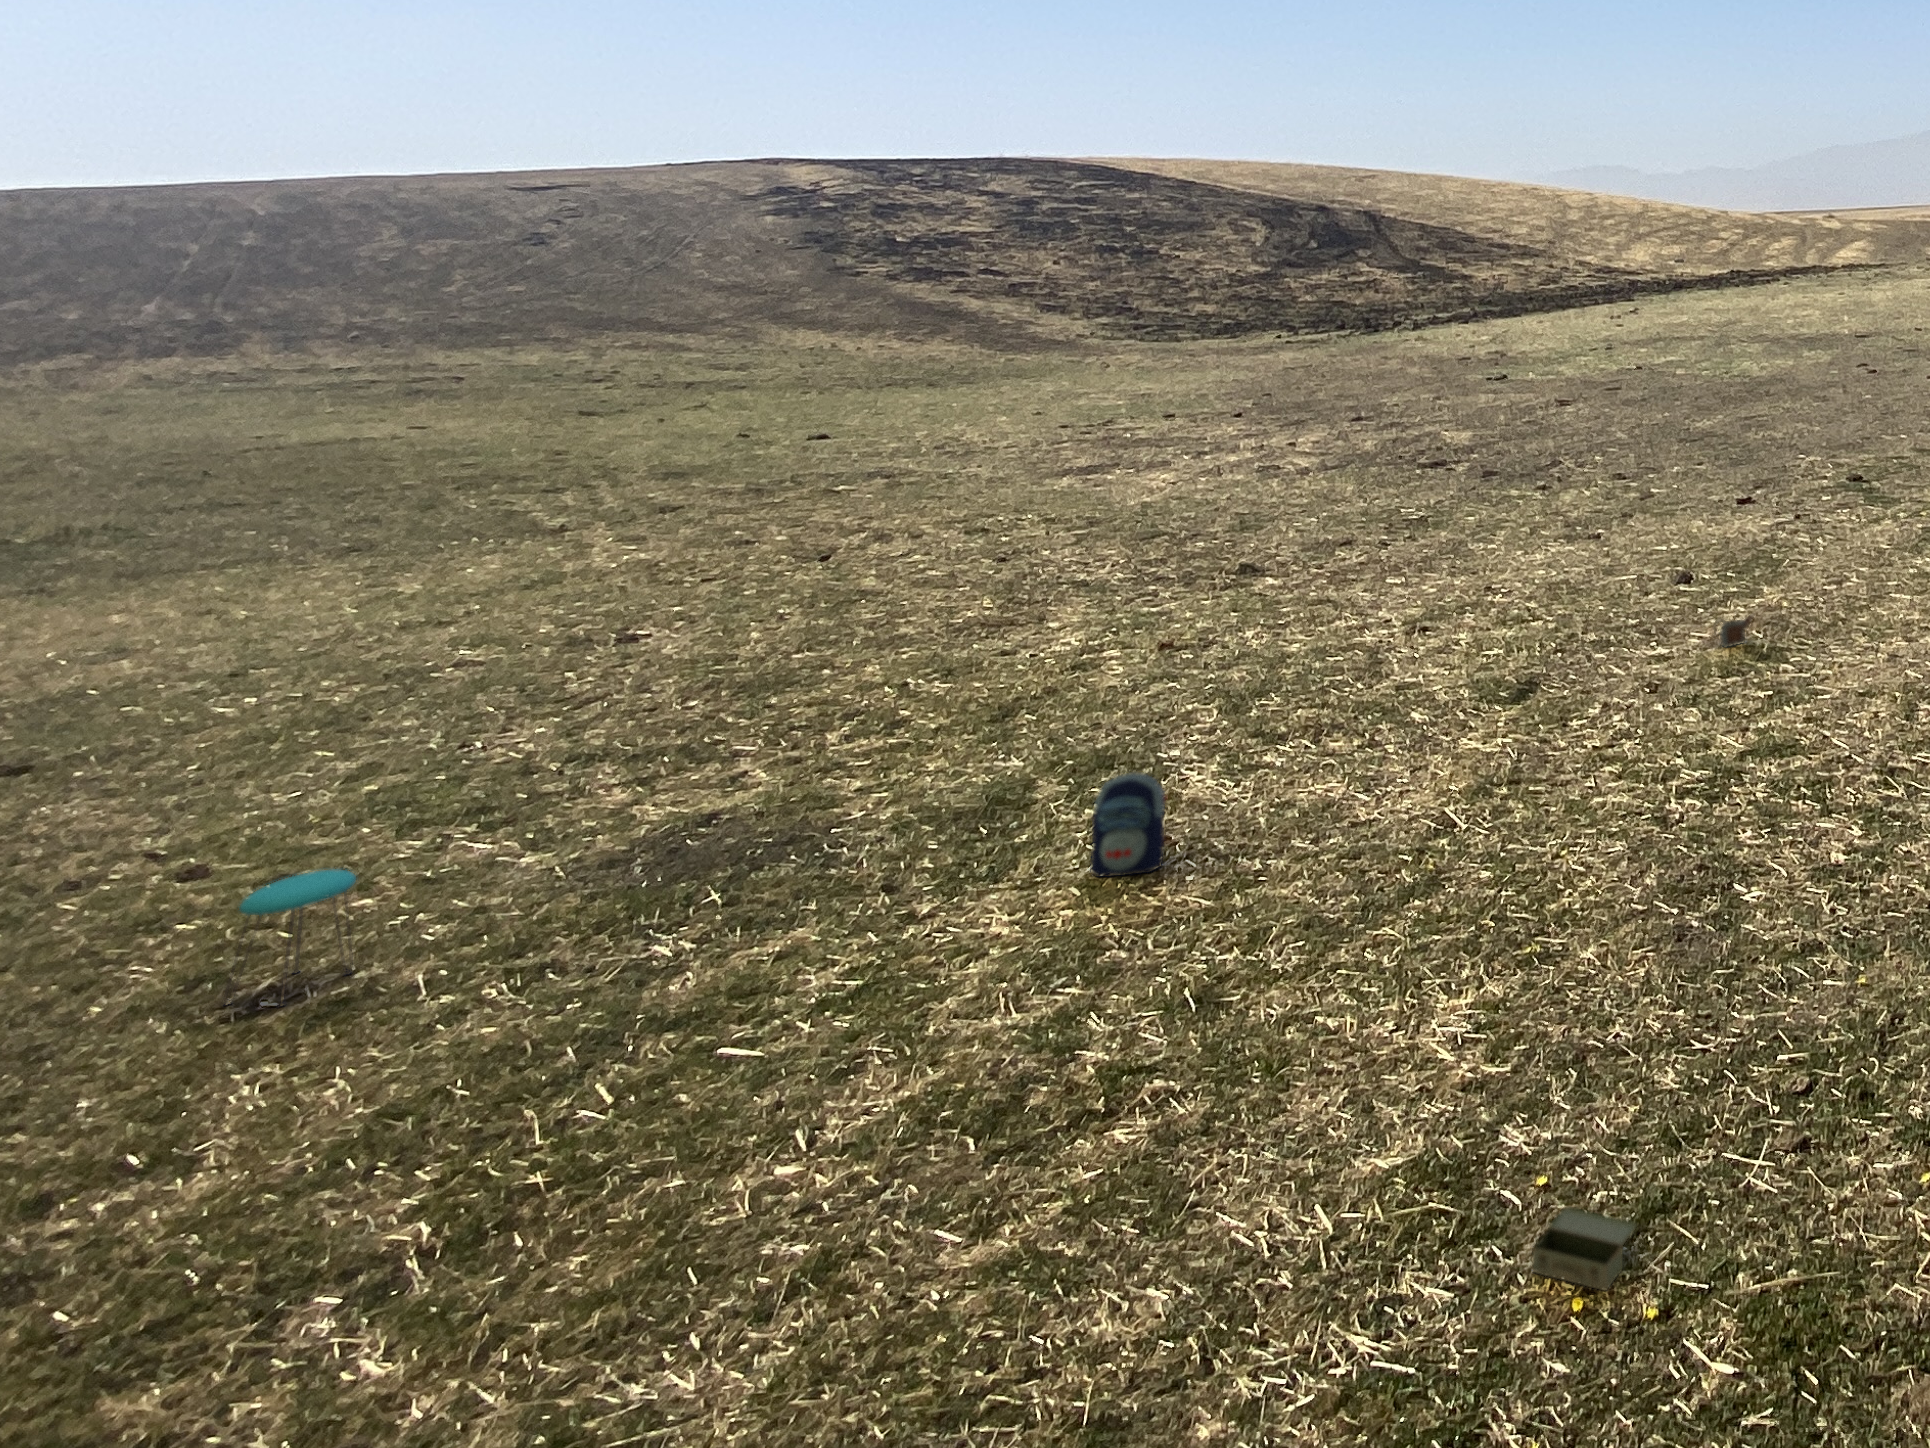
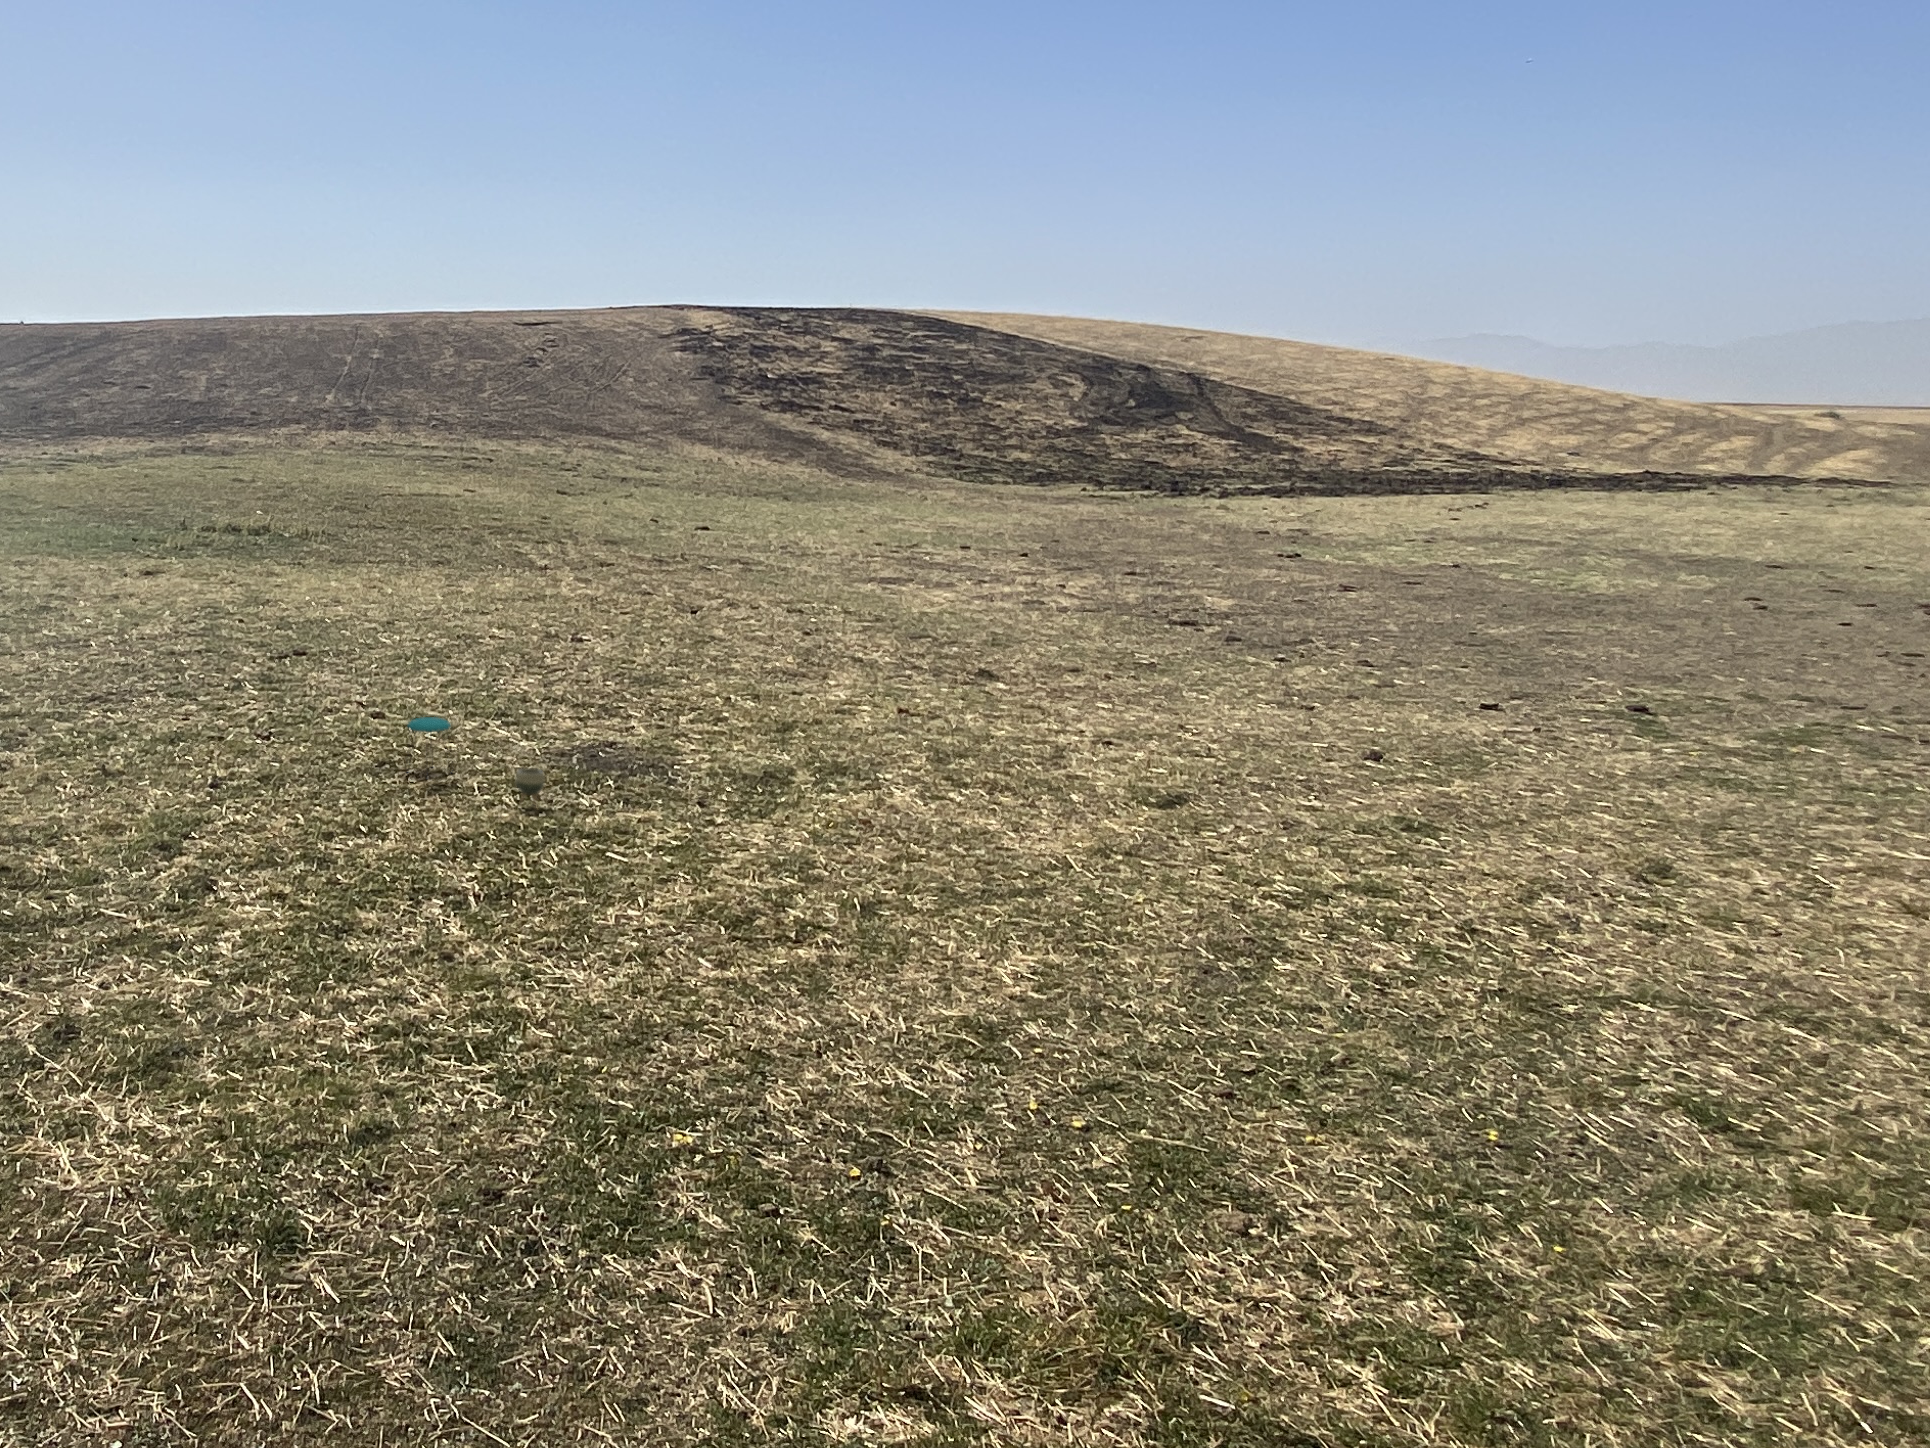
watering can: present [1714,614,1754,647] -> none [1373,785,1426,813]
backpack: present [1090,772,1167,877] -> none [813,769,862,838]
planter: none [511,919,581,1009] -> present [515,768,545,808]
toolbox: present [1532,1206,1637,1291] -> none [1014,1066,1089,1113]

